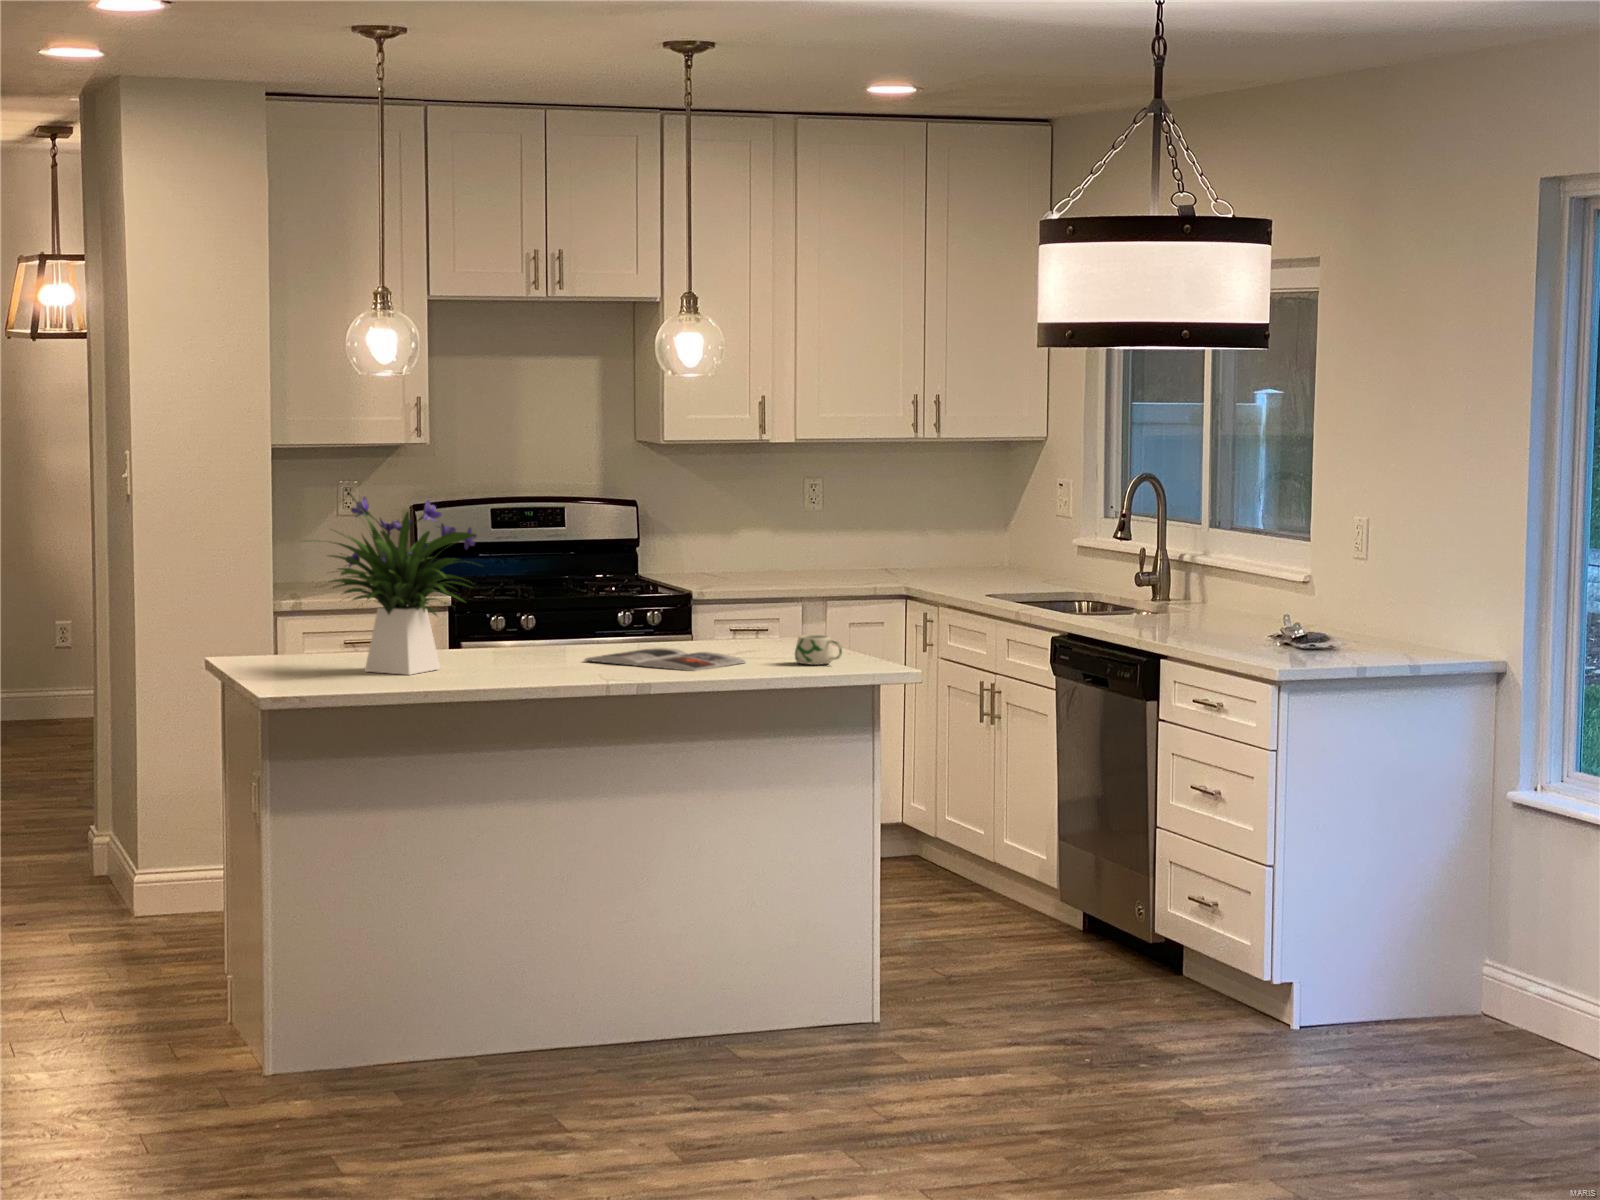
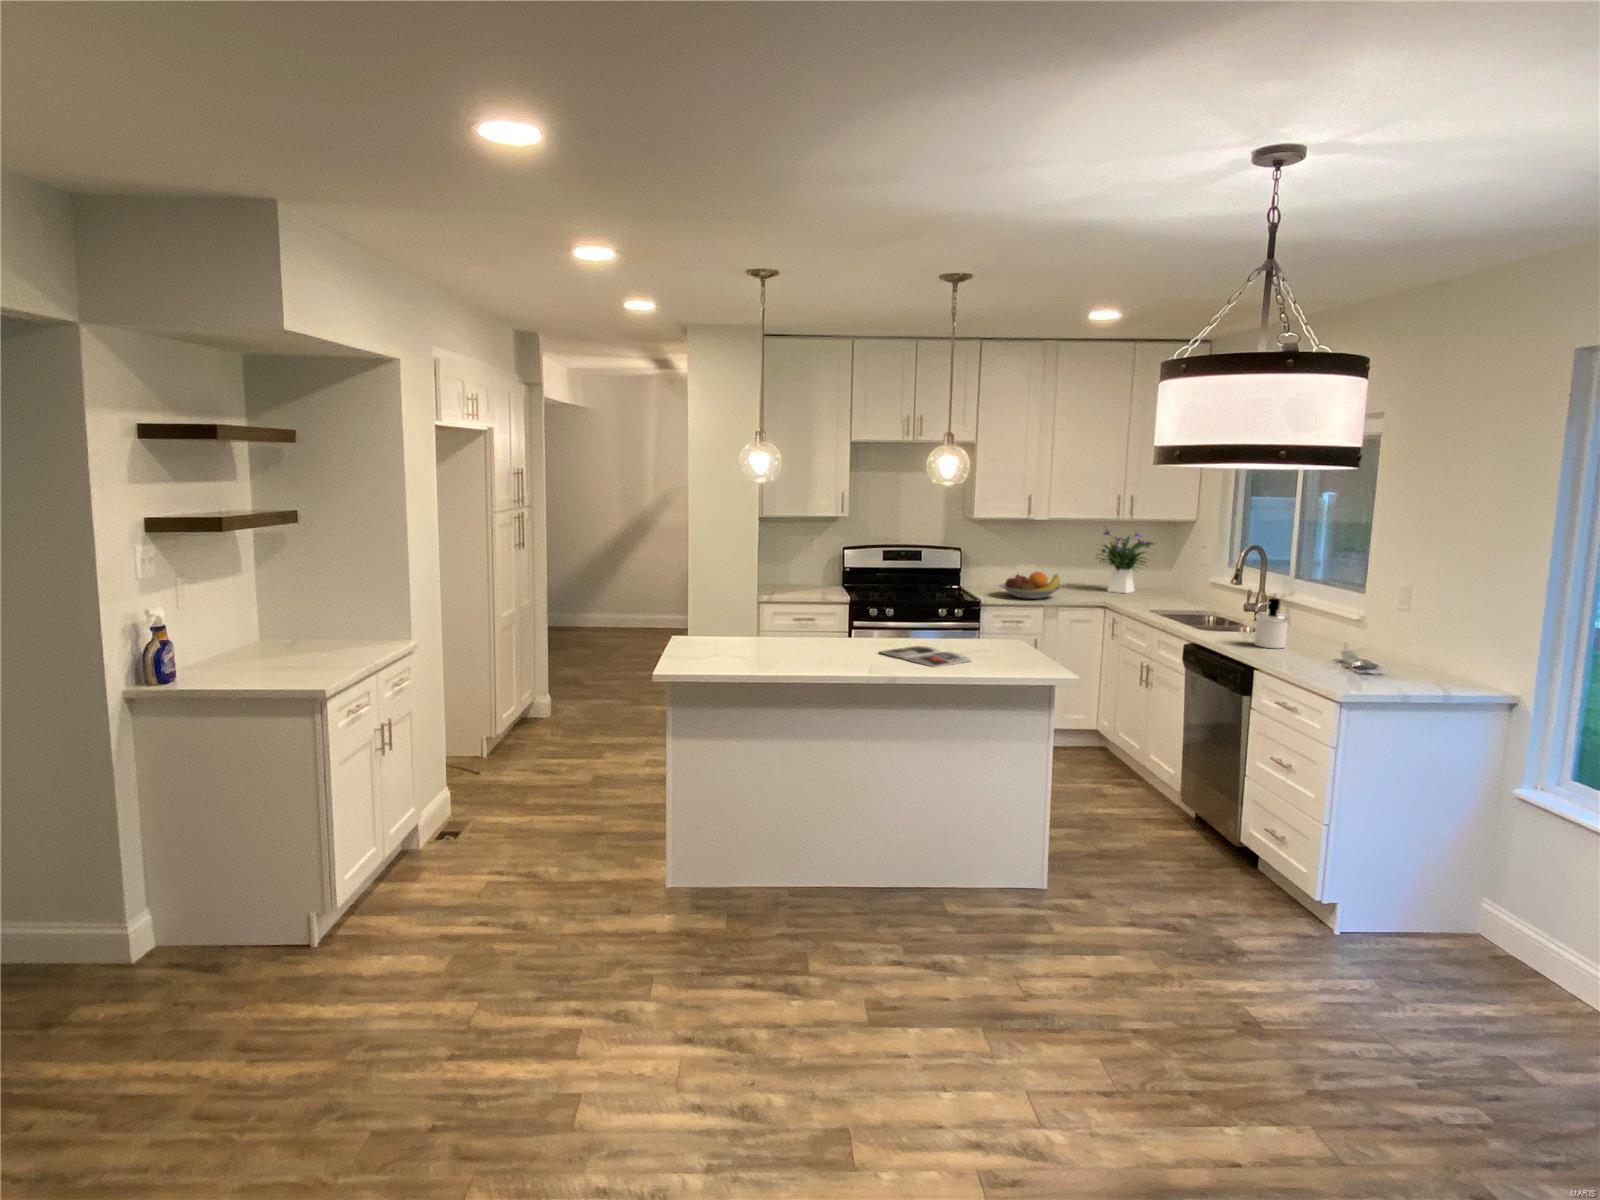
flower arrangement: present [305,490,477,675] -> present [1099,529,1154,593]
fruit bowl: none [722,537,833,587] -> present [1000,572,1061,599]
soap dispenser: none [1154,550,1202,627] -> present [1254,598,1289,648]
mug: present [795,635,842,665] -> none [1001,647,1030,667]

